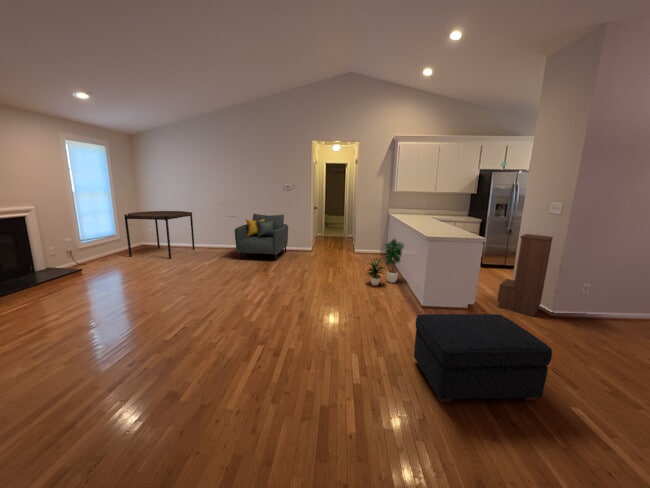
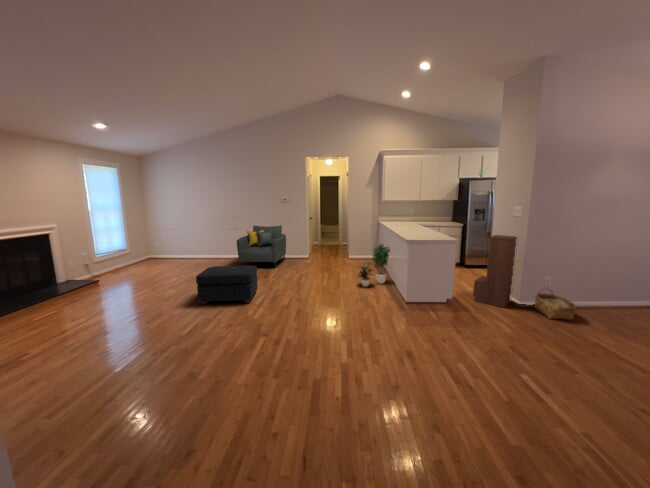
dining table: present [124,211,195,259] -> none [135,225,200,269]
woven basket: none [568,296,621,334] -> present [534,290,577,320]
ottoman: present [414,314,552,402] -> present [196,266,258,304]

